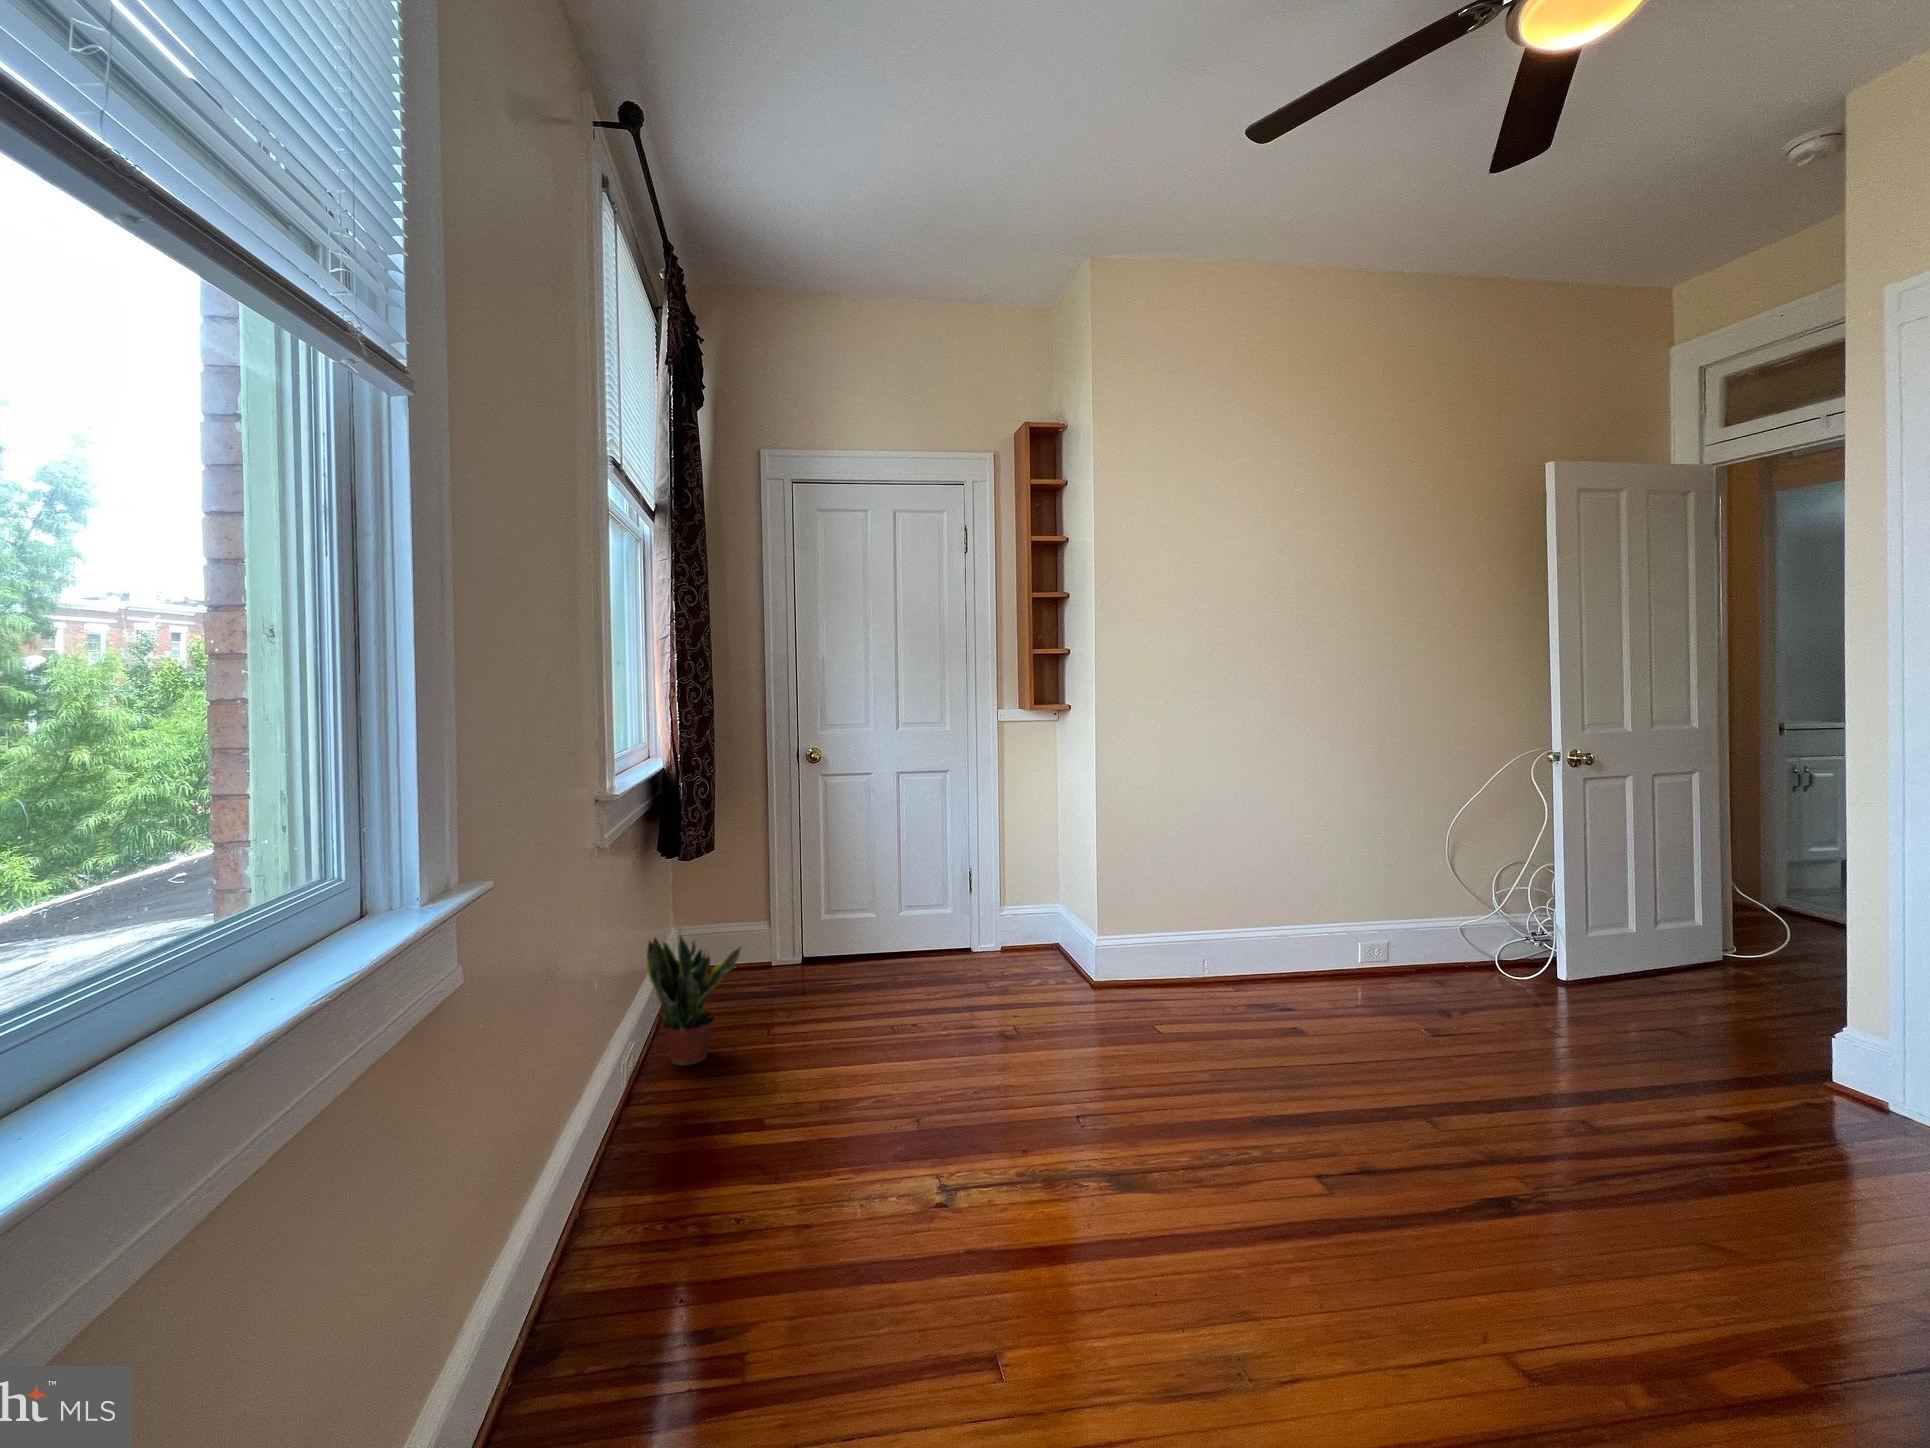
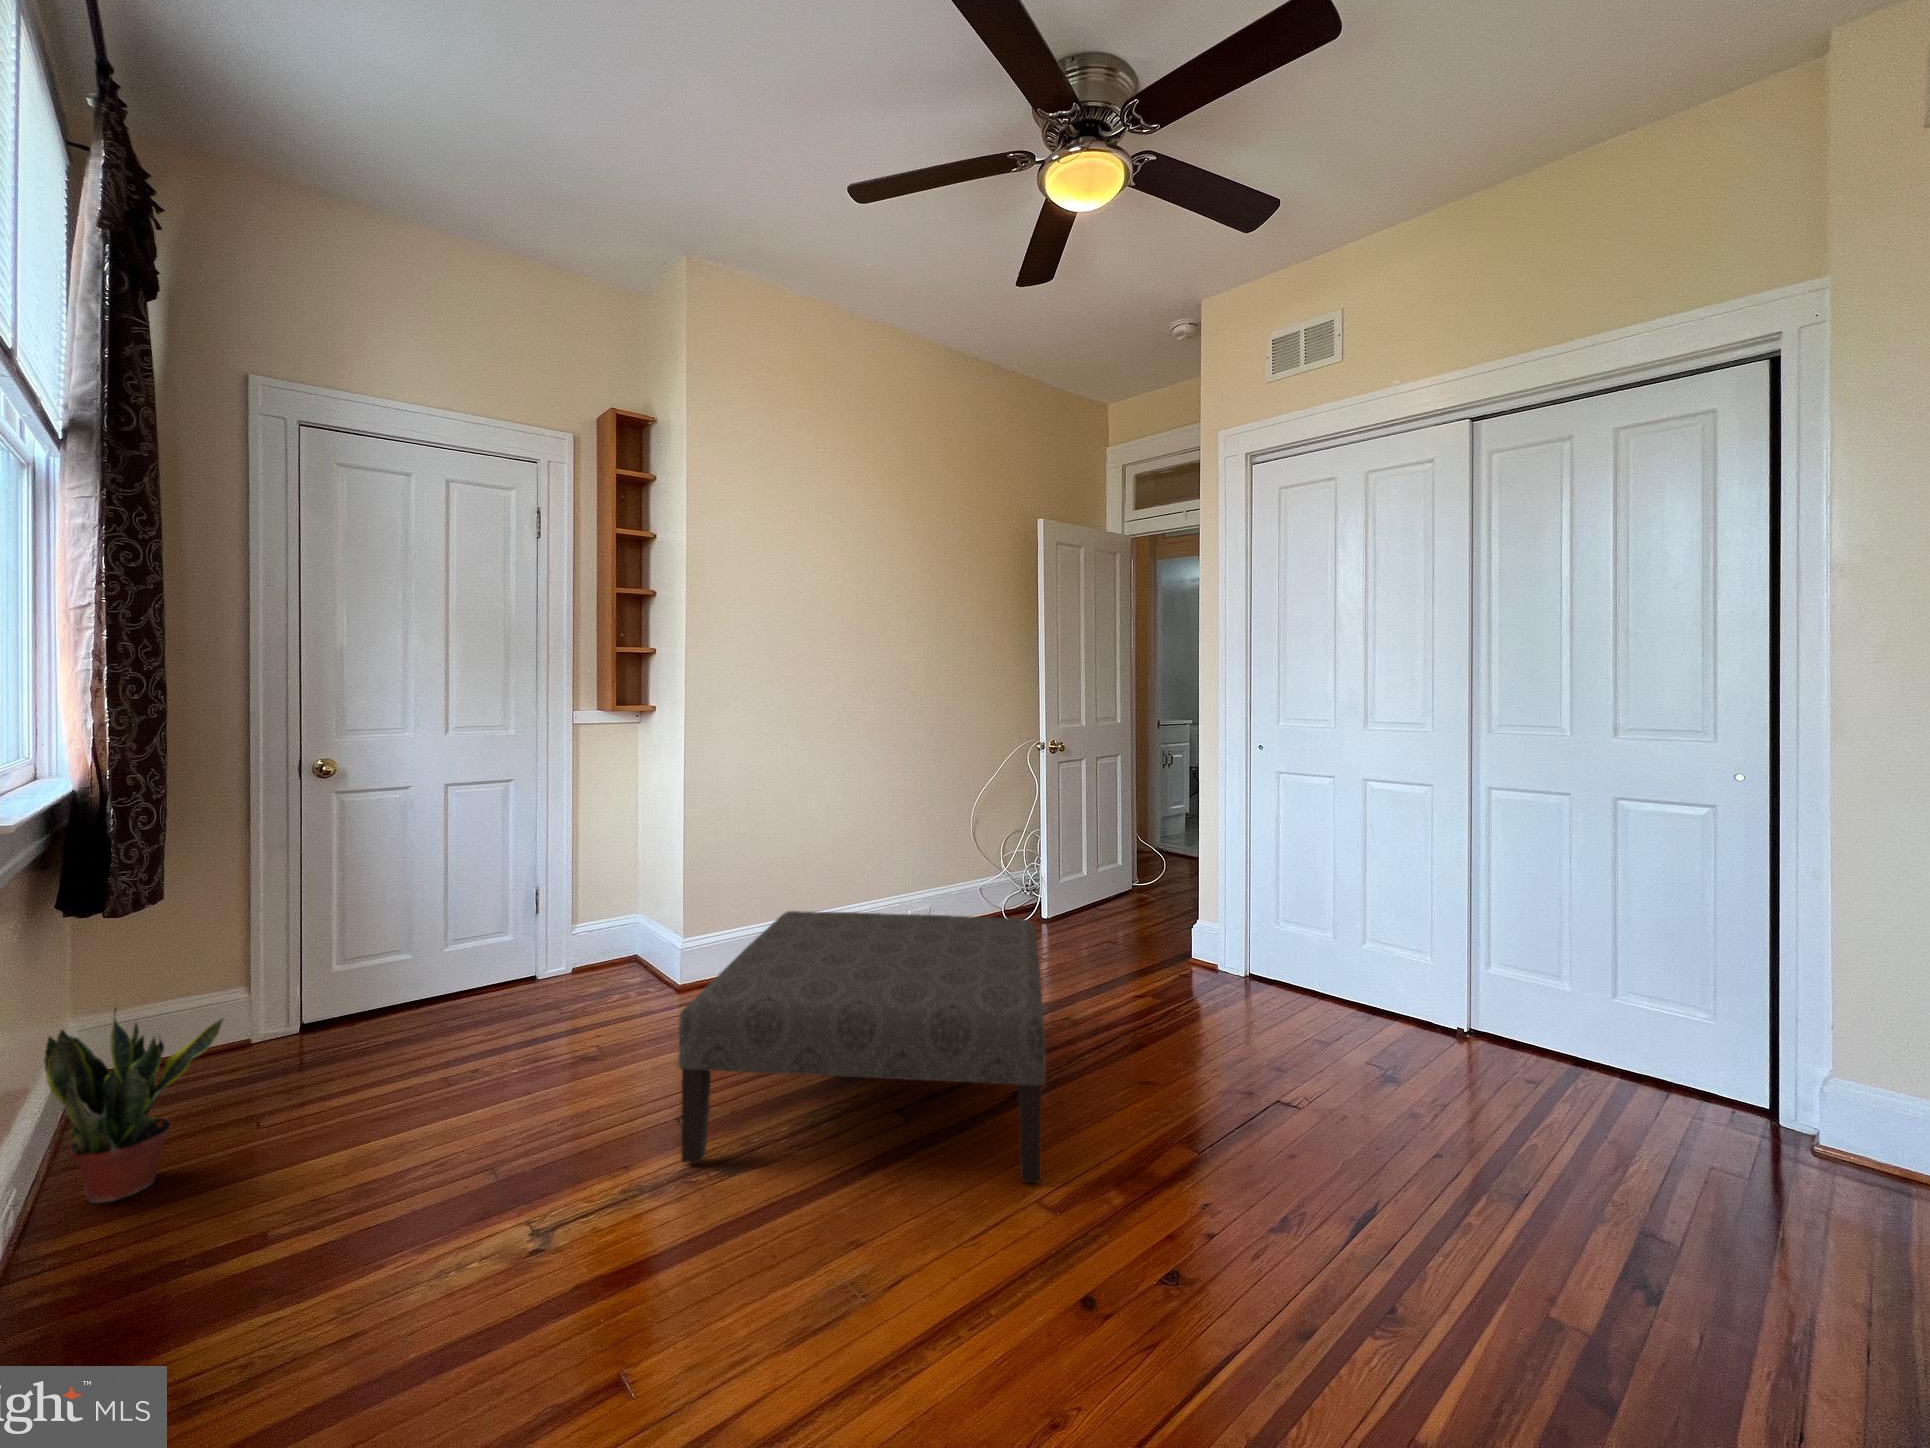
ottoman: none [1070,925,1530,1339] -> present [678,911,1046,1183]

